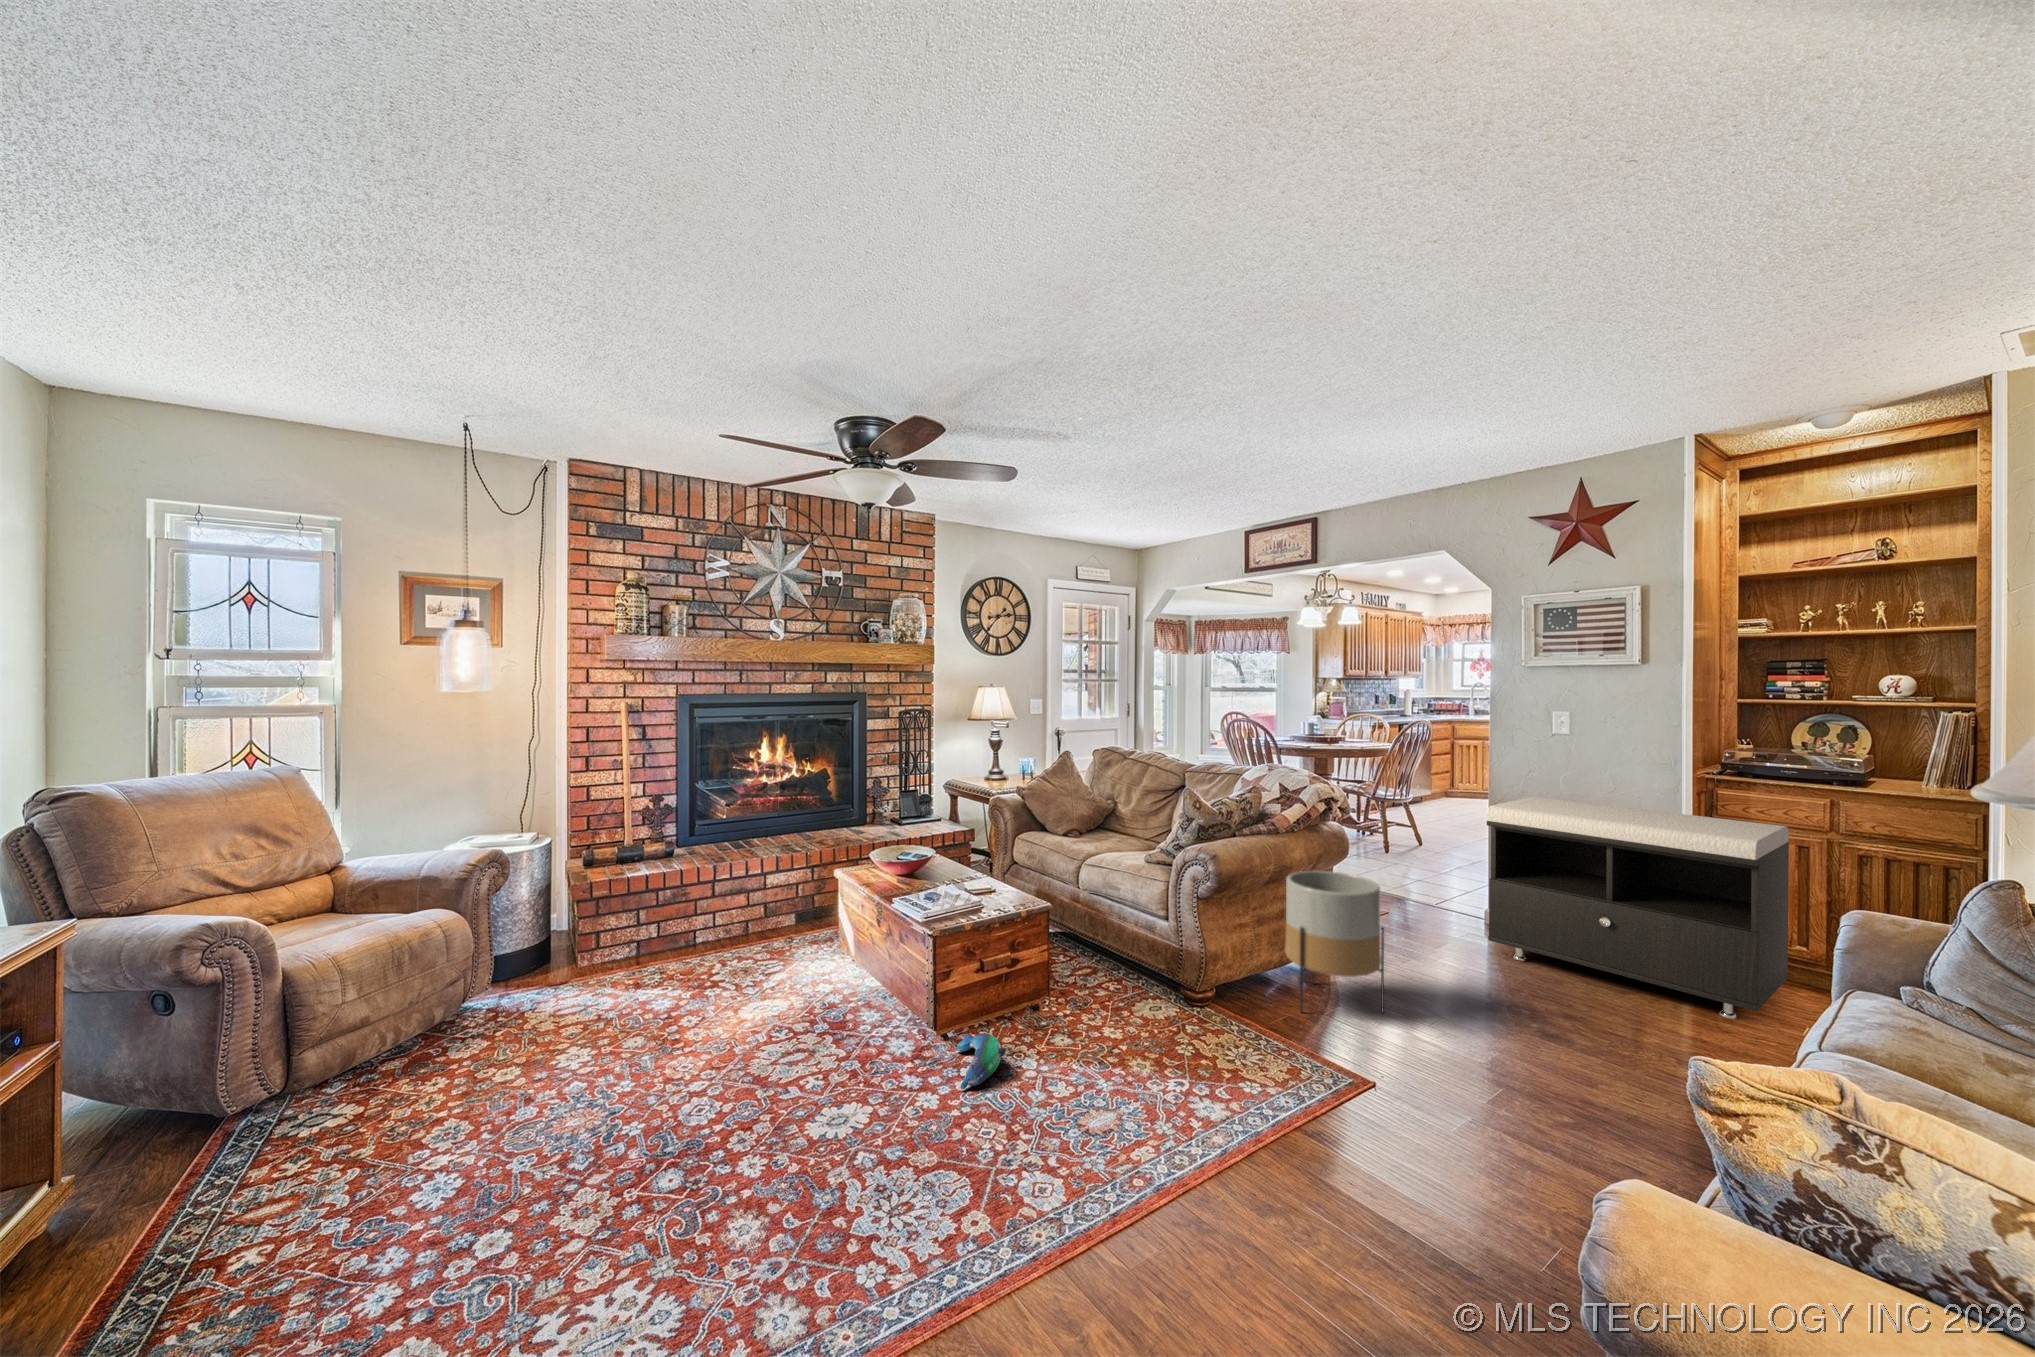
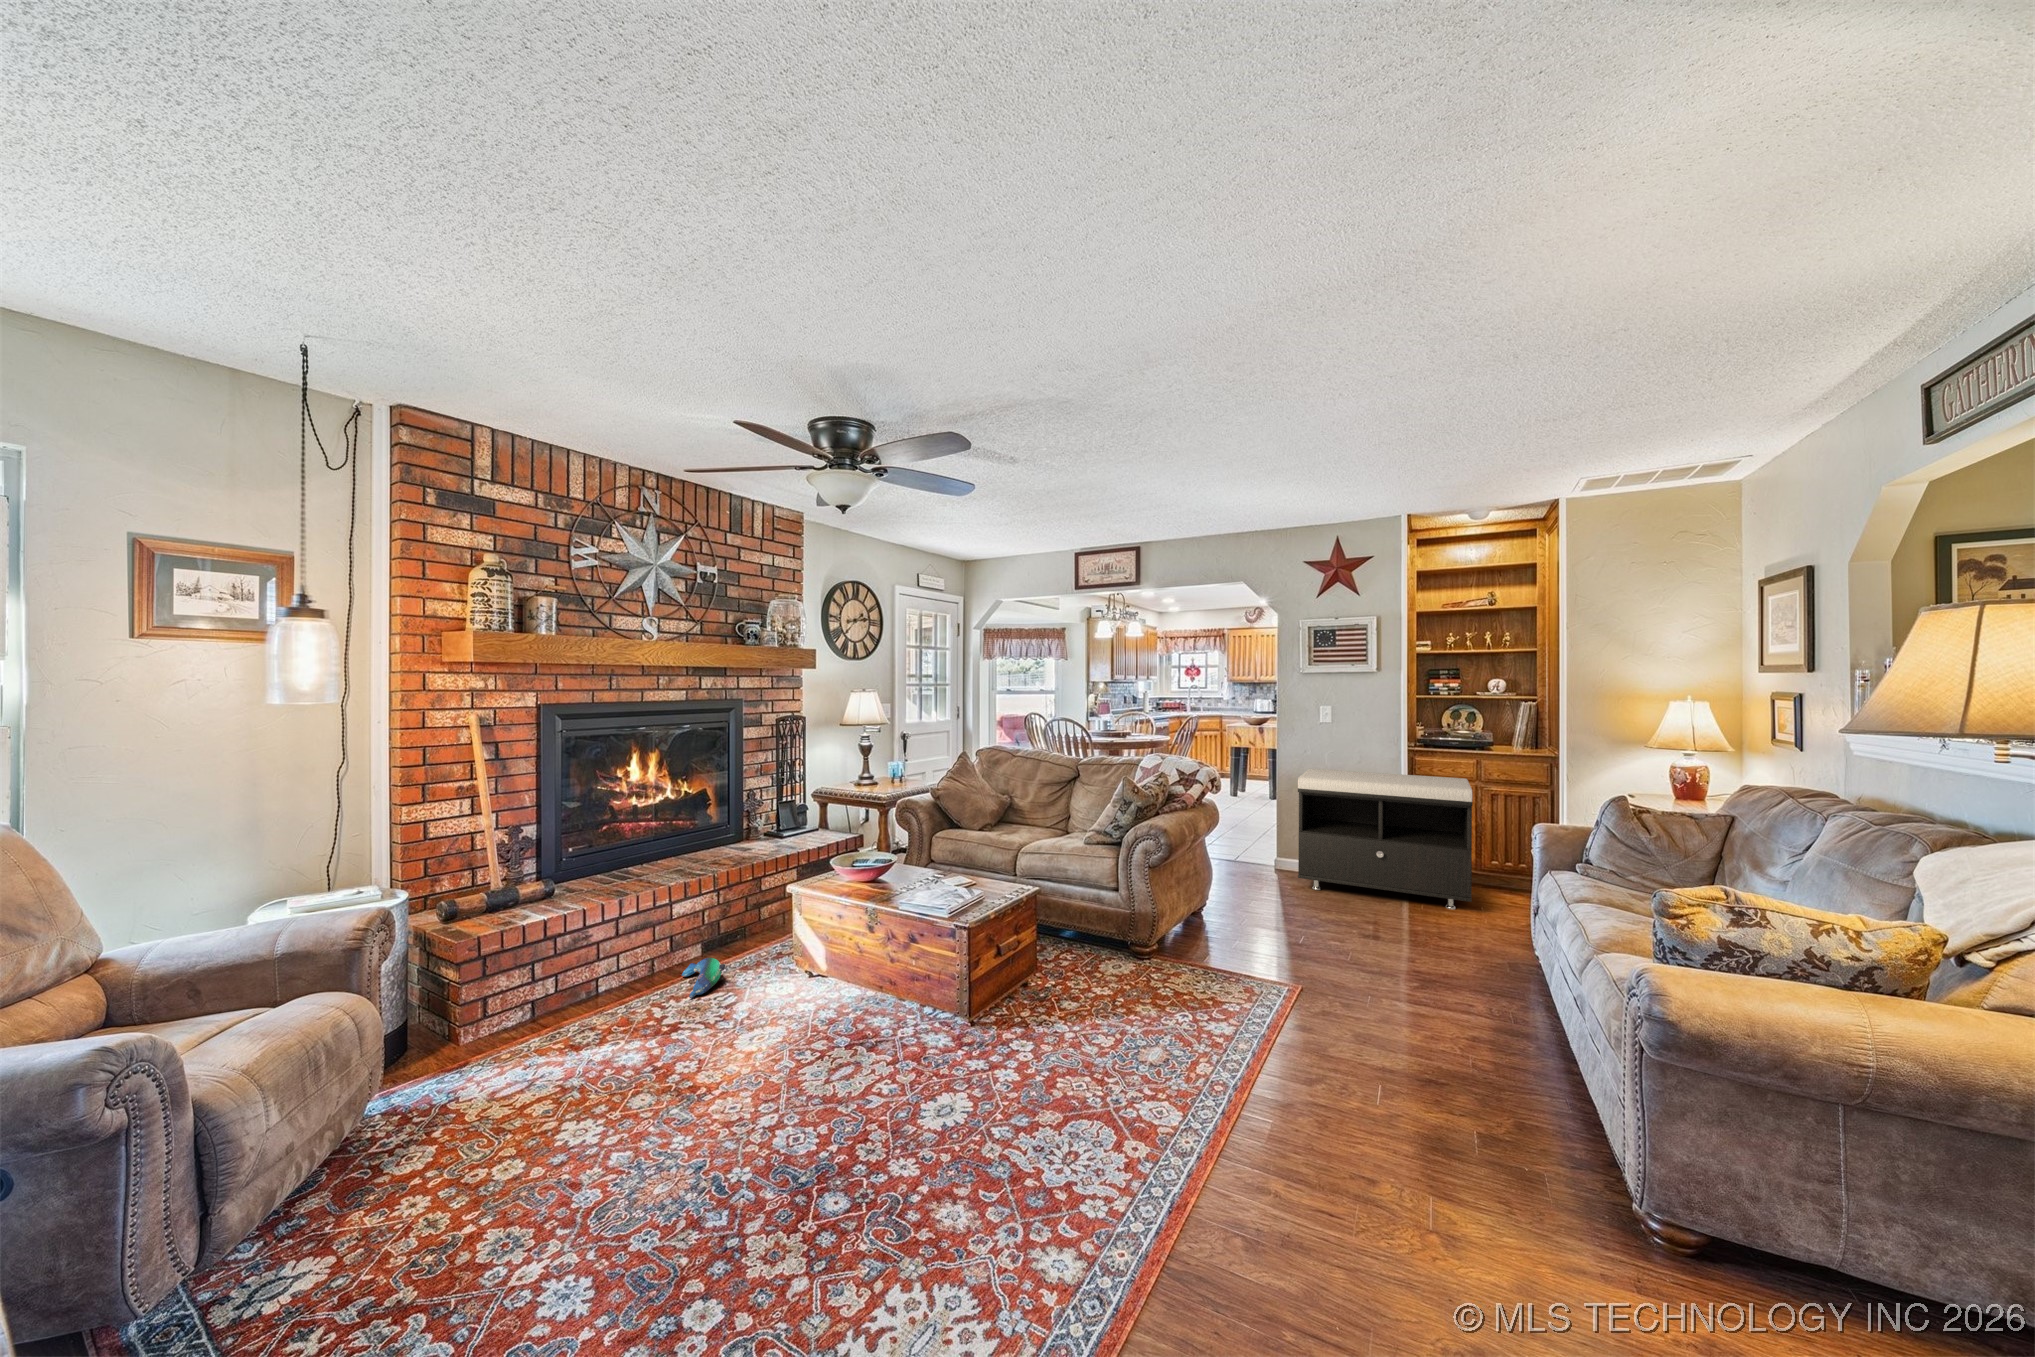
planter: present [1285,871,1384,1012] -> none [1200,837,1274,953]
plush toy: present [956,1033,1006,1089] -> present [682,958,725,998]

